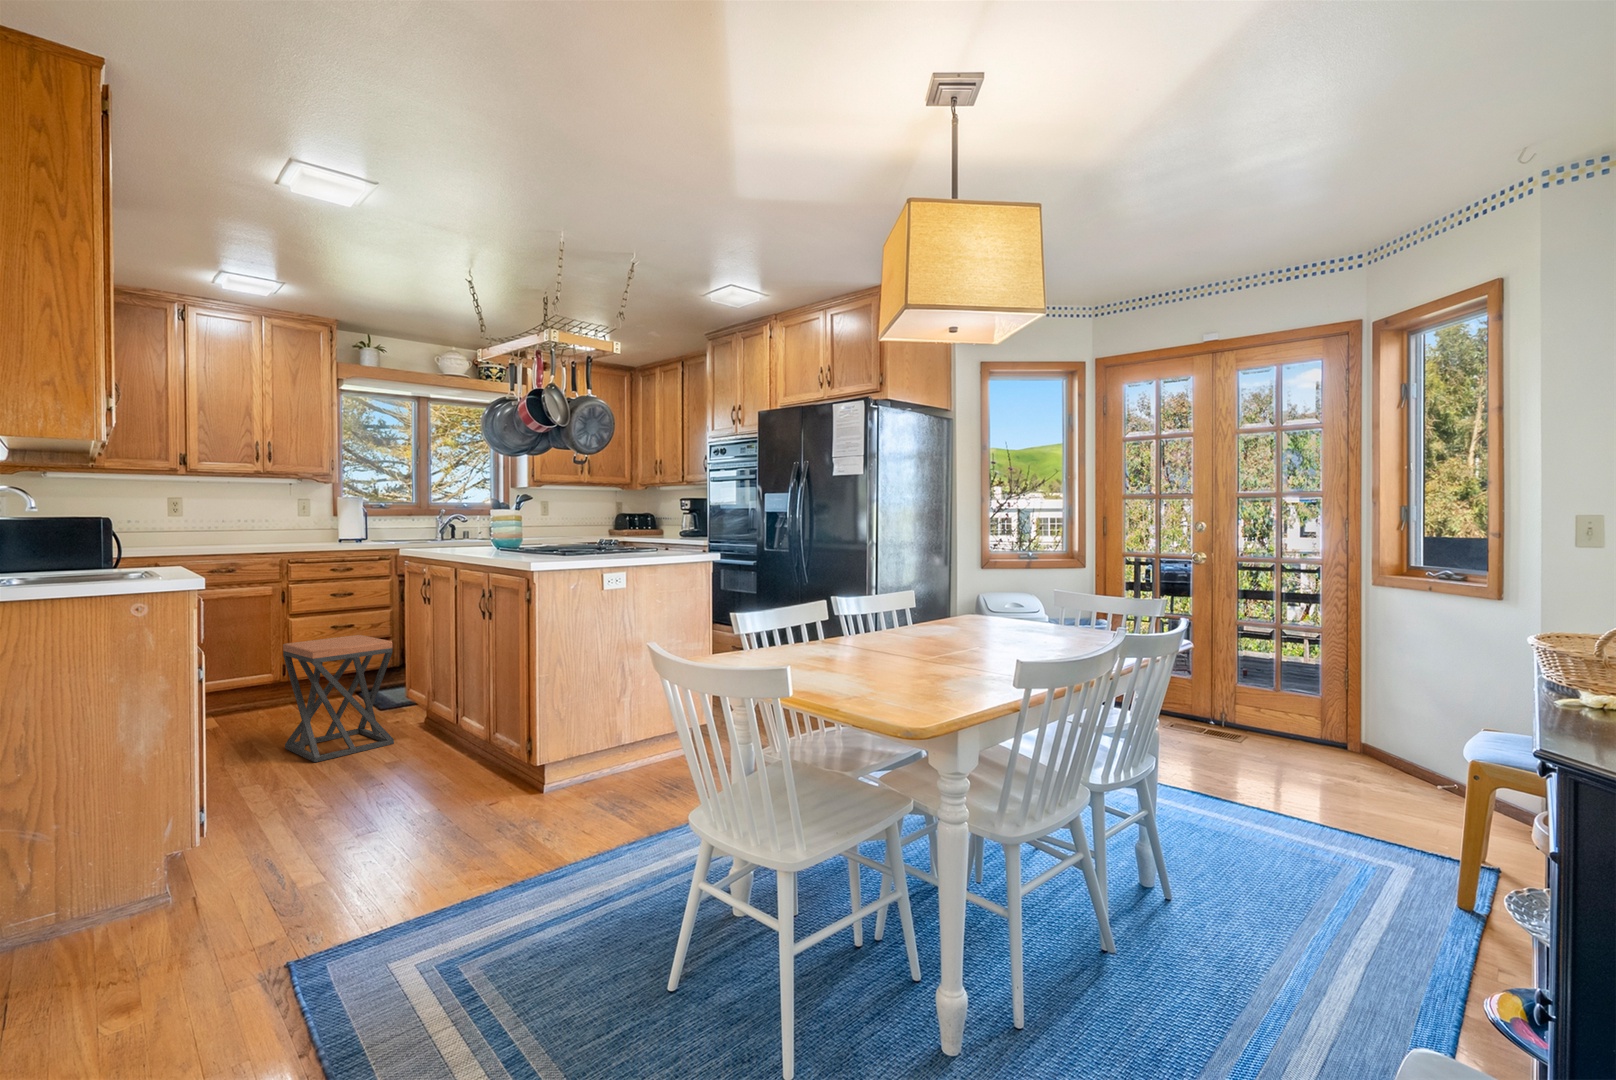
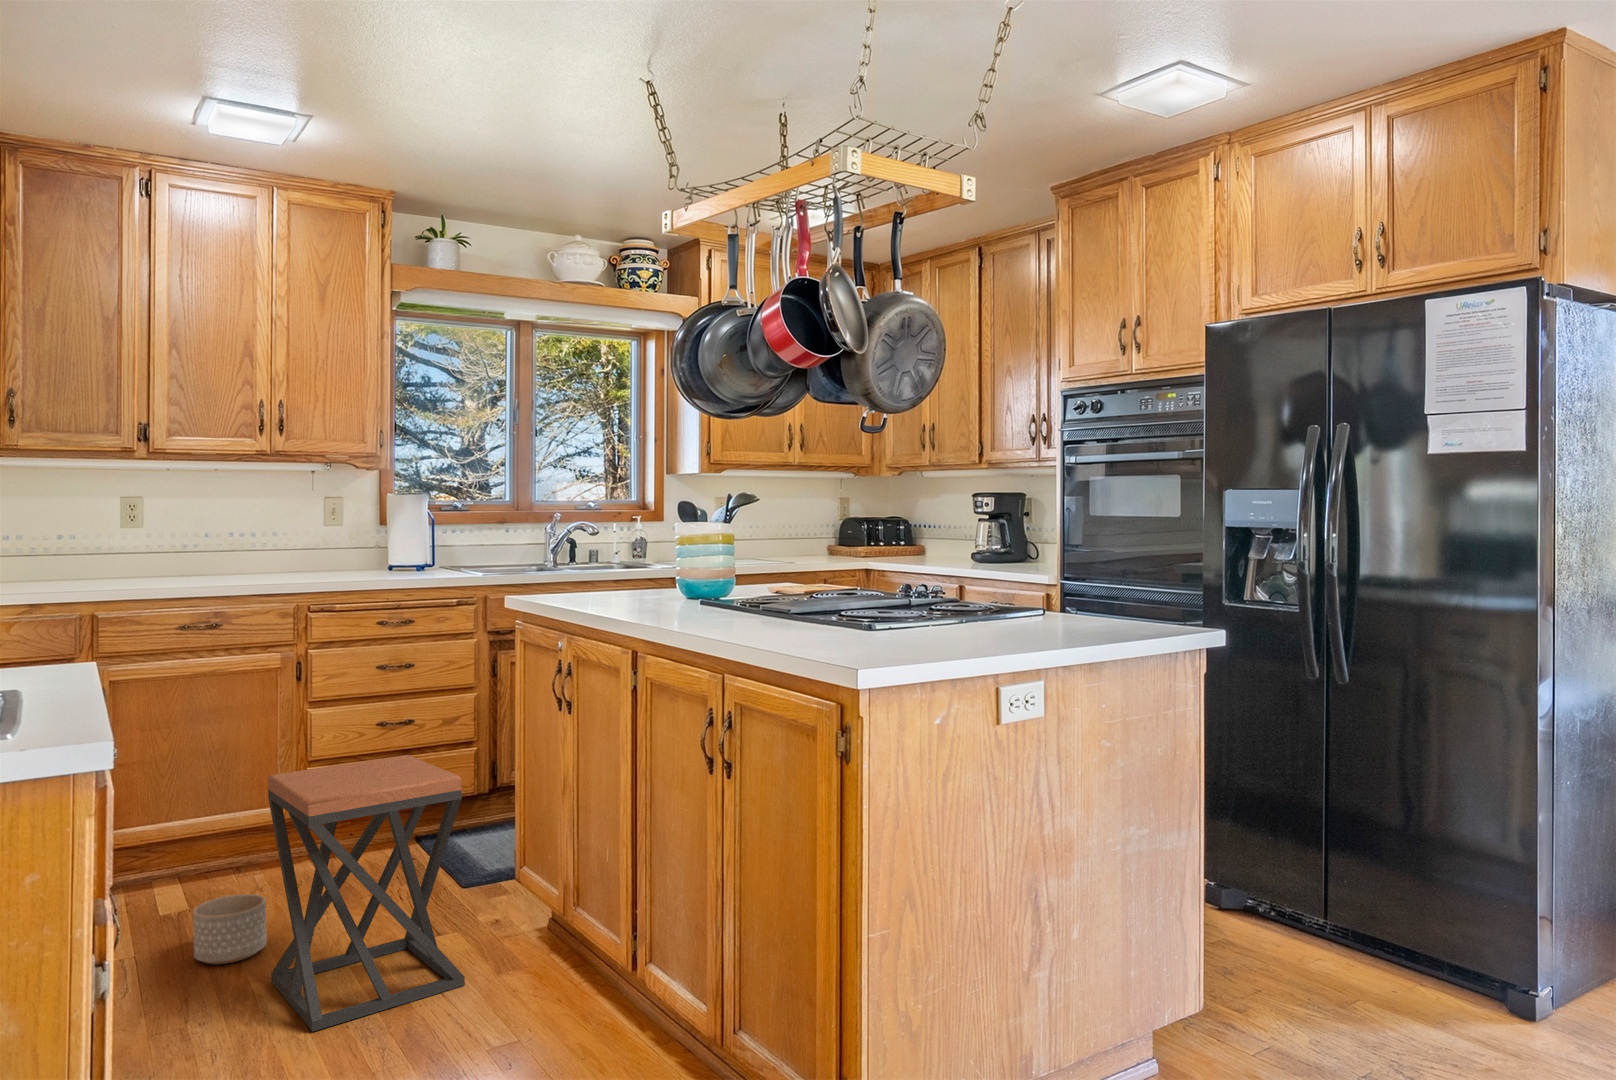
planter: none [235,711,277,745] -> present [193,894,267,964]

